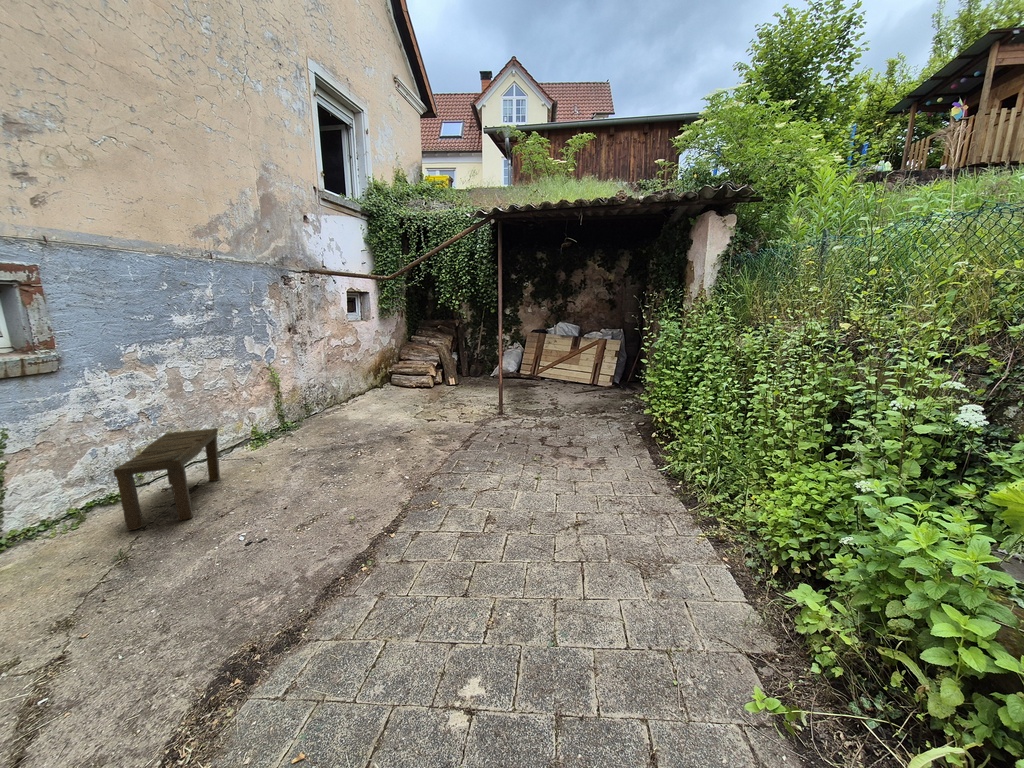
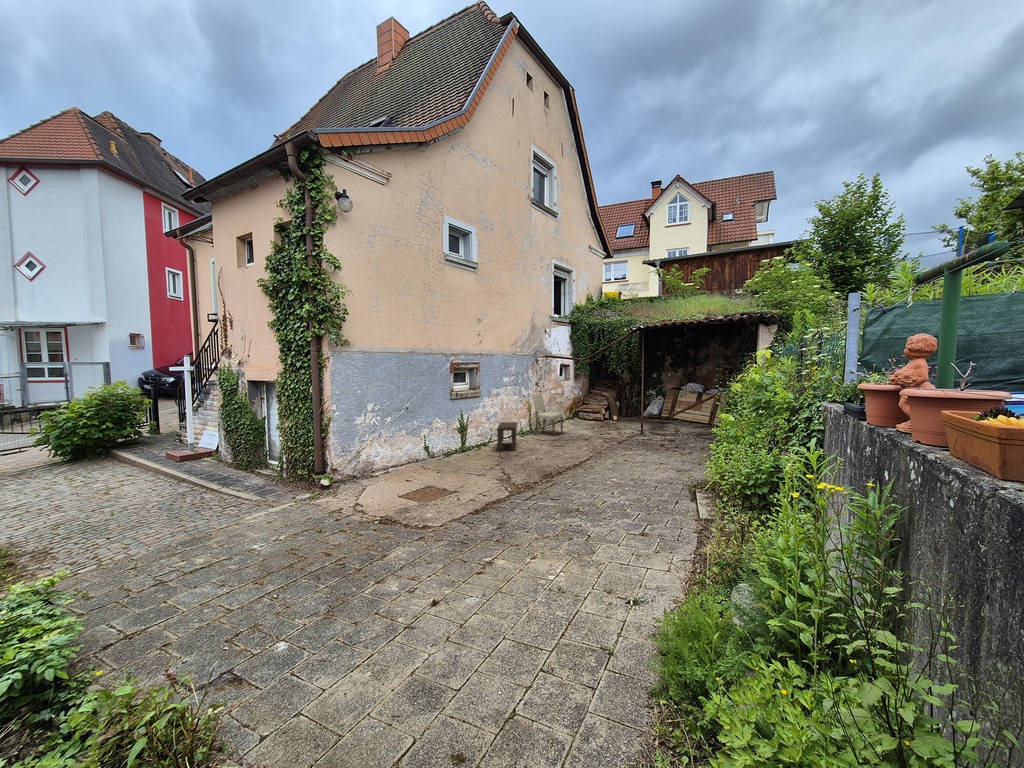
chair: none [275,347,354,440] -> present [532,393,563,436]

